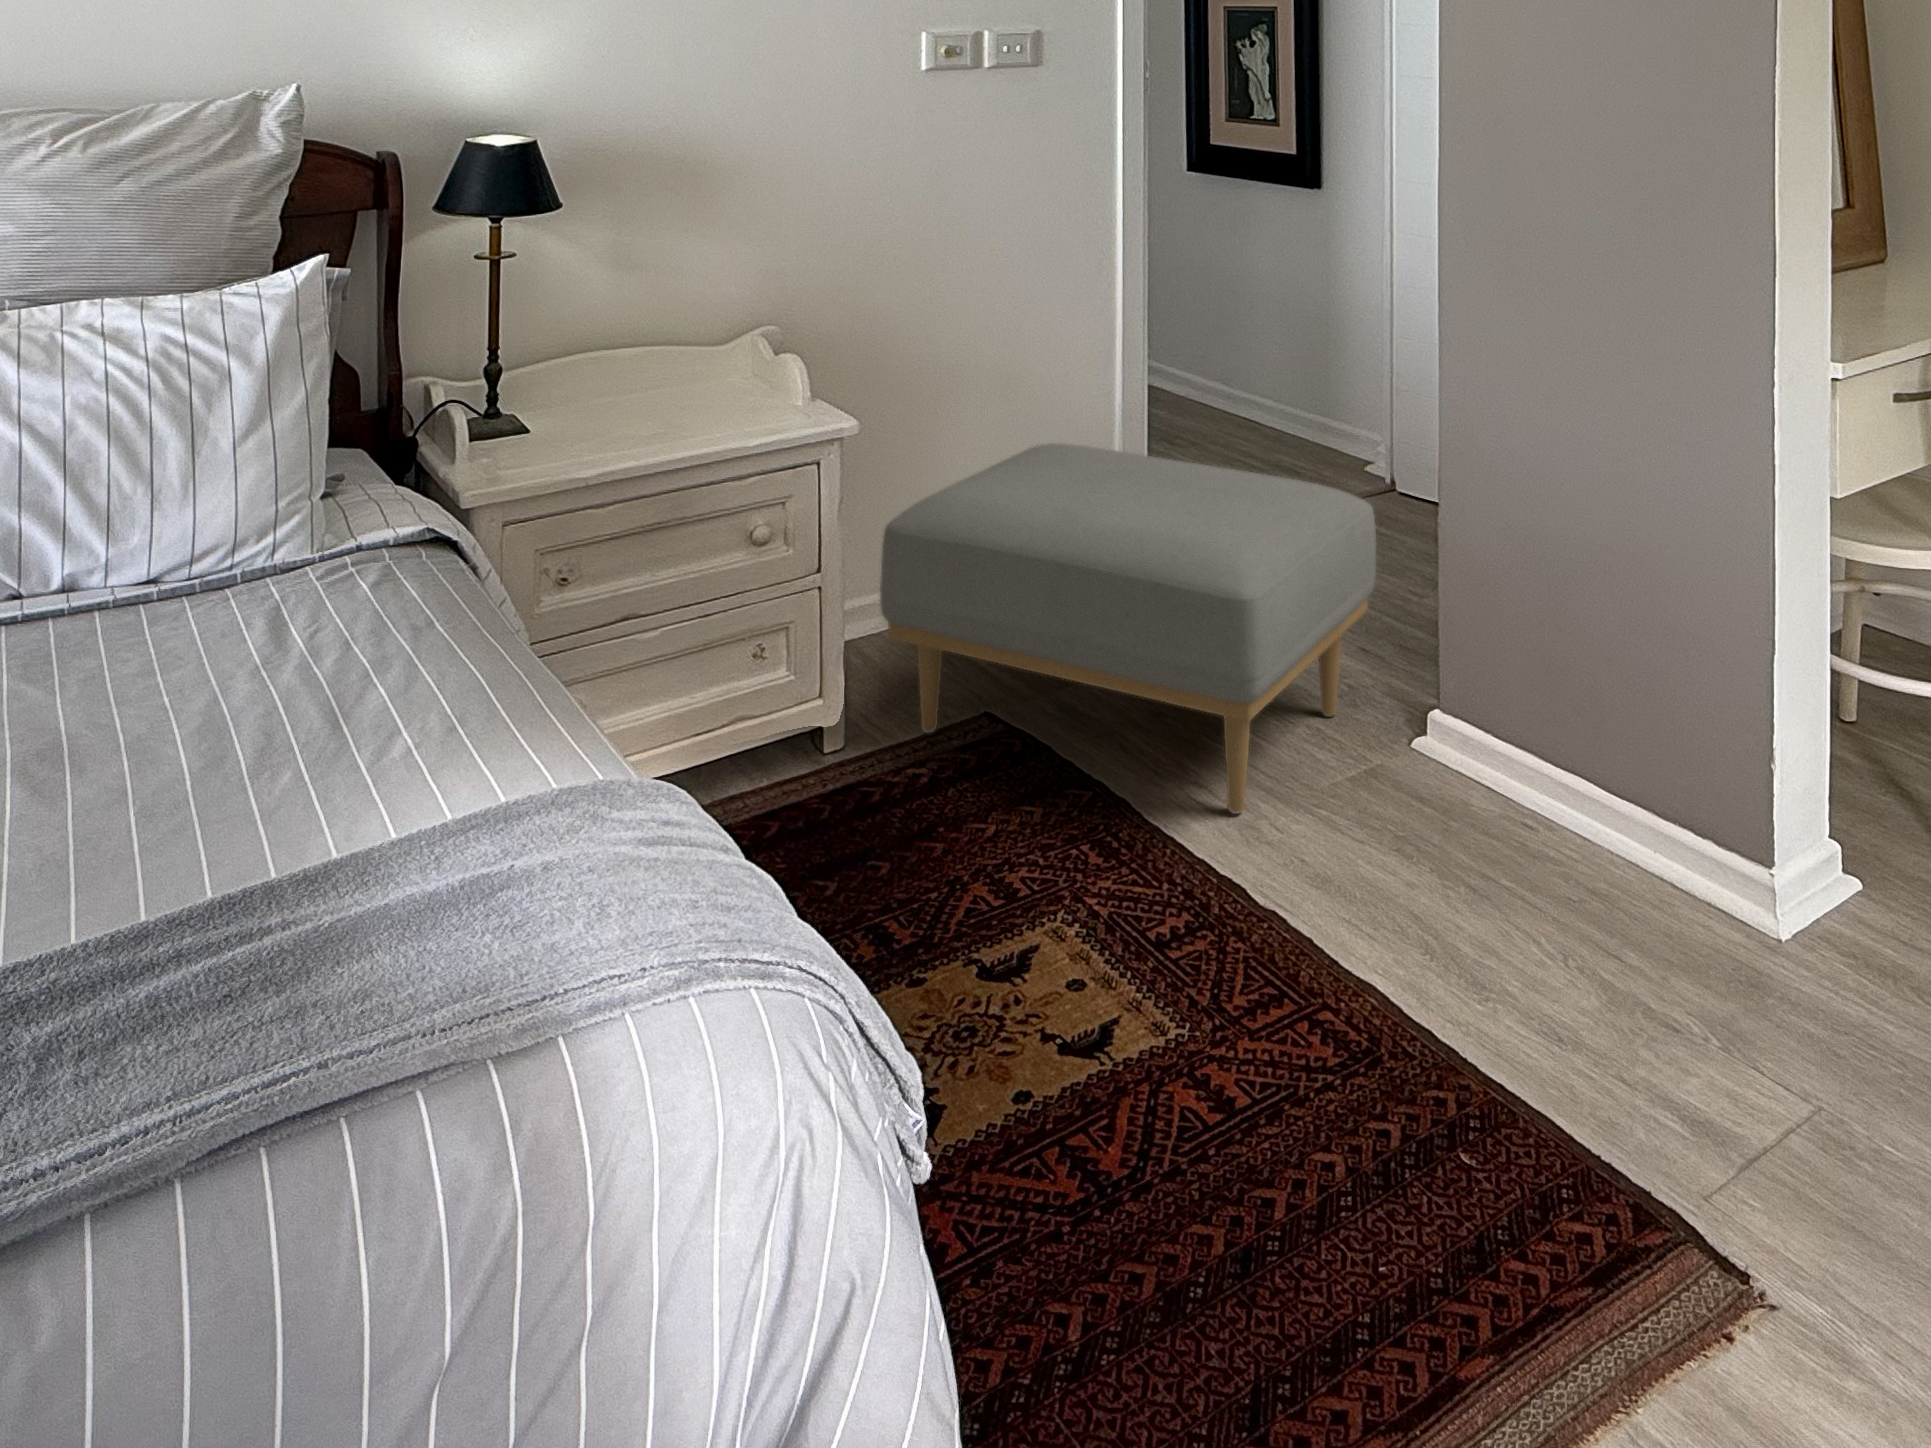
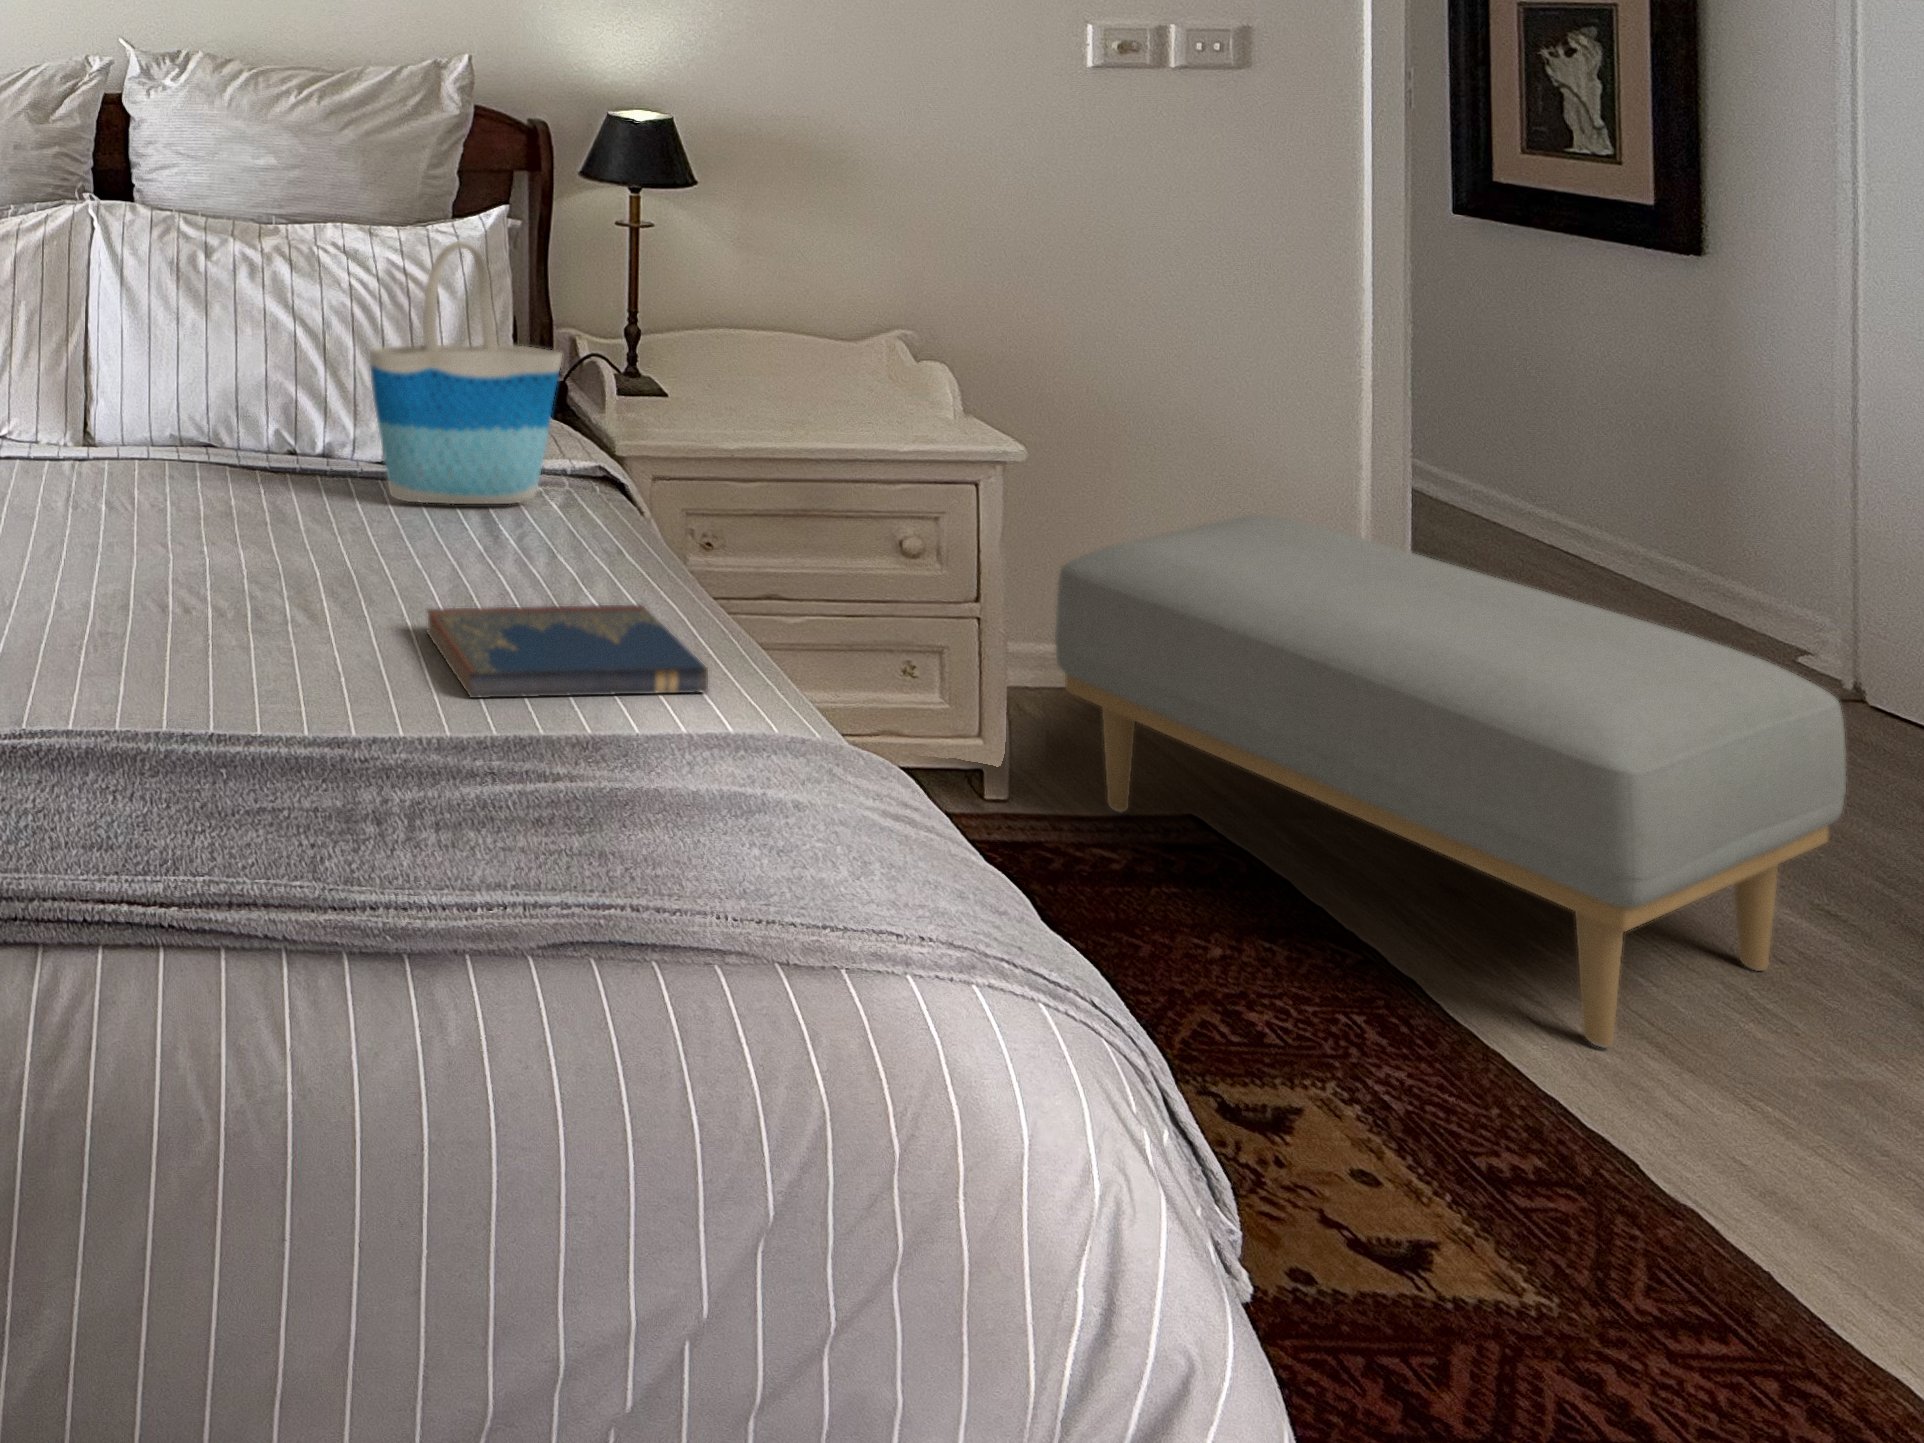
tote bag: none [111,307,367,626] -> present [370,241,562,504]
hardcover book: none [144,685,484,860] -> present [427,604,708,698]

